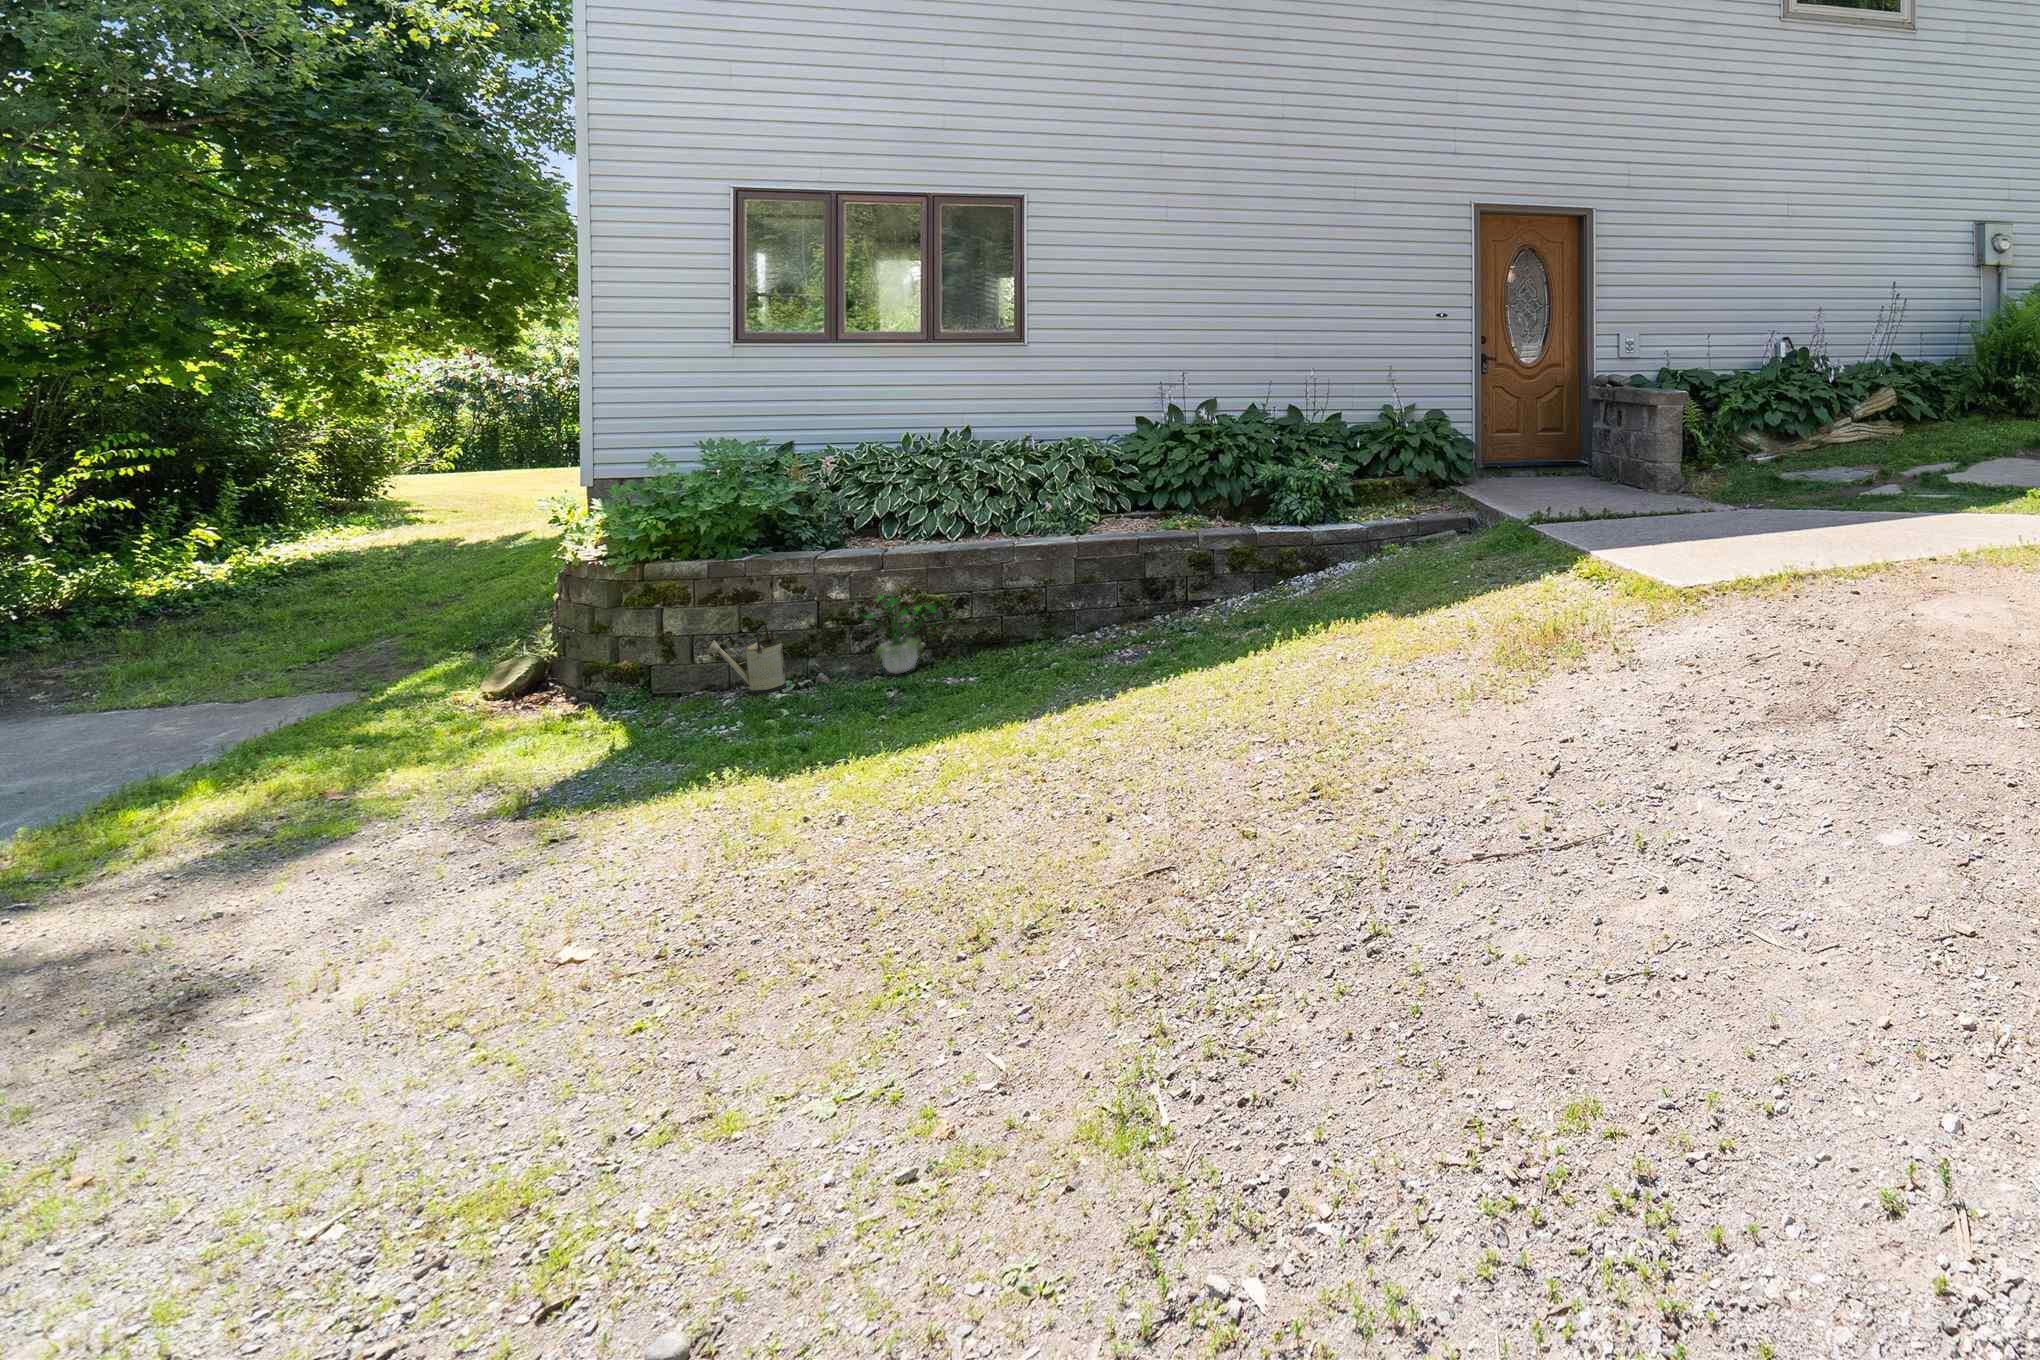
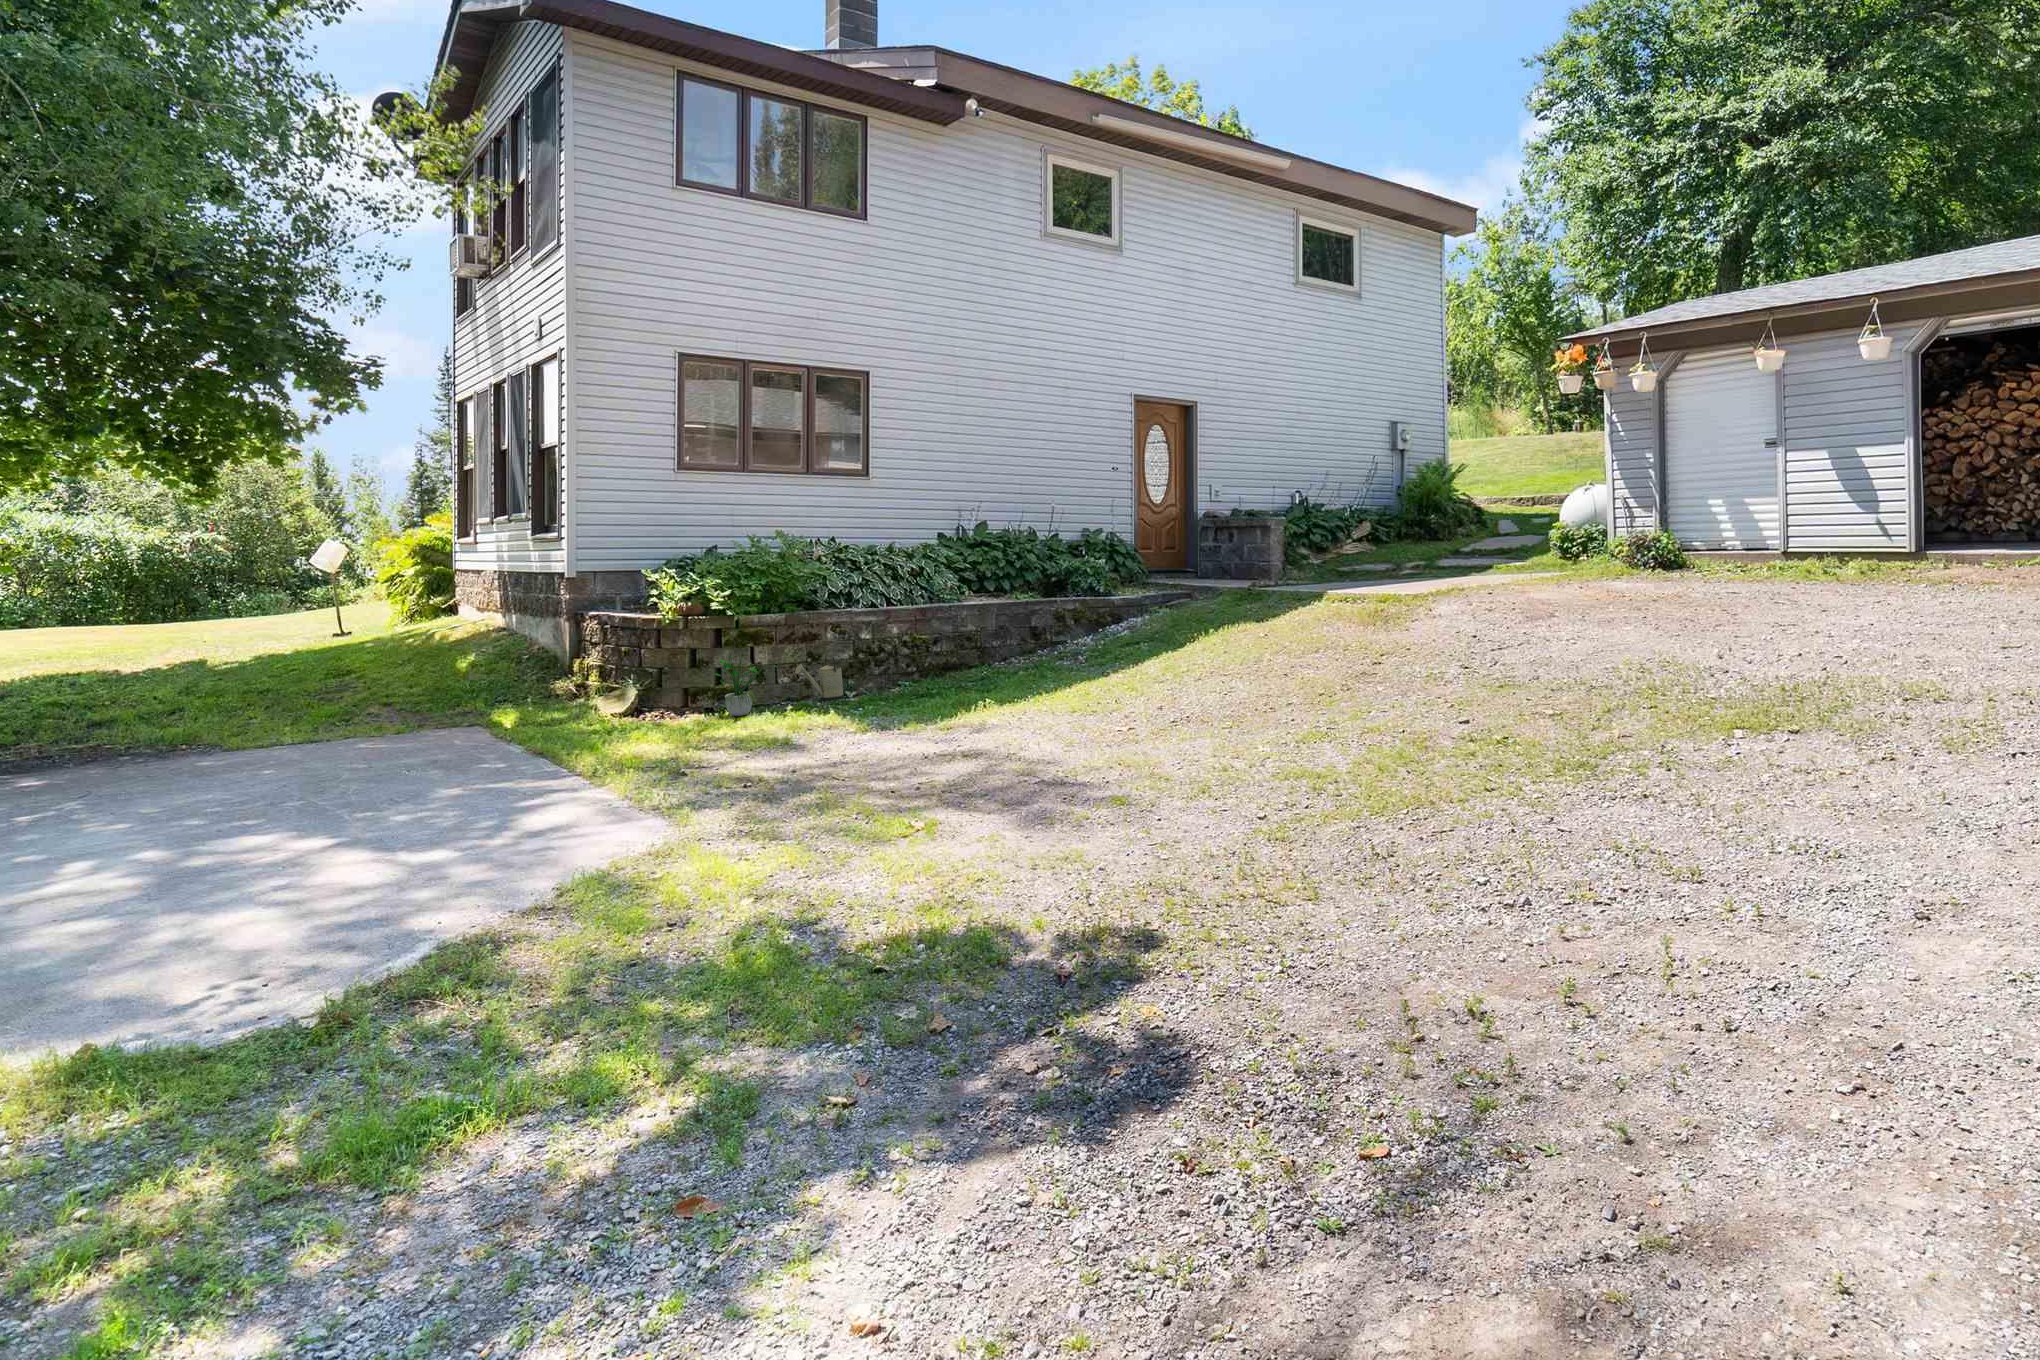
potted plant: present [861,595,941,674] -> present [715,654,777,716]

